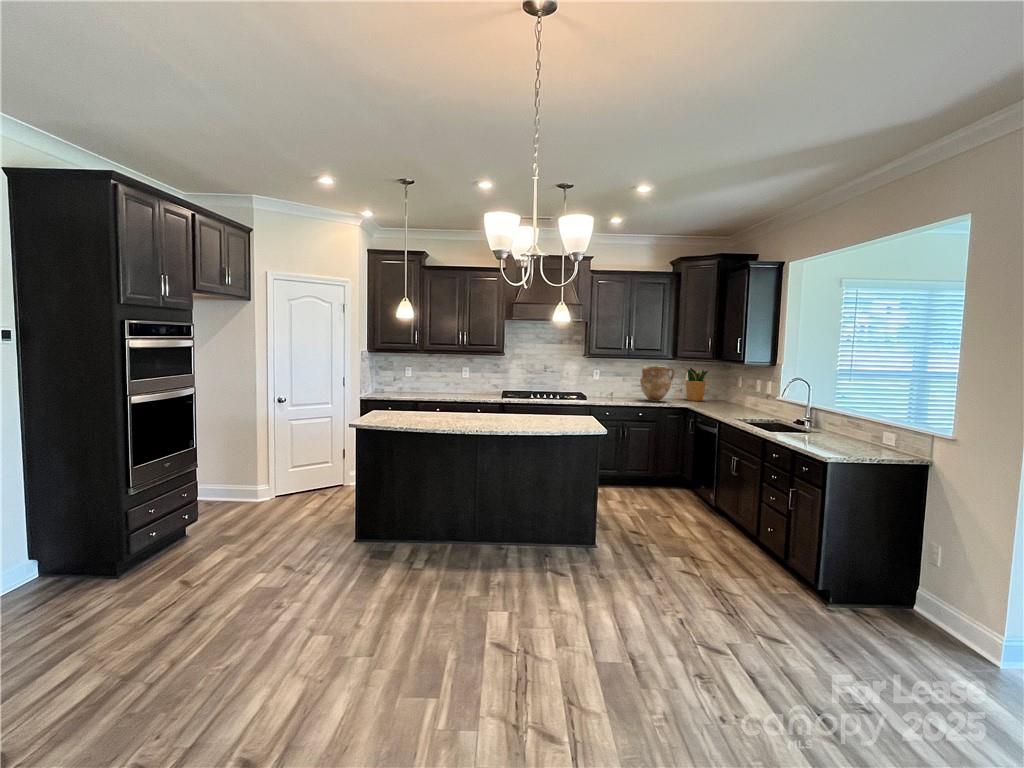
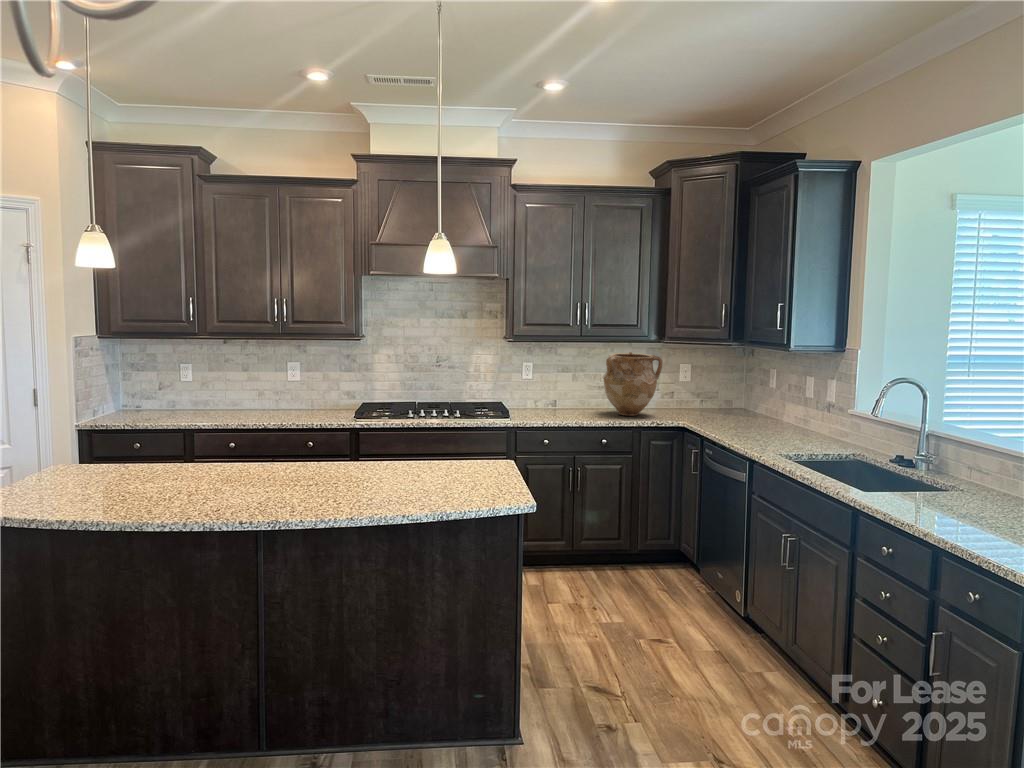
potted plant: present [683,367,708,401] -> none [670,351,721,411]

